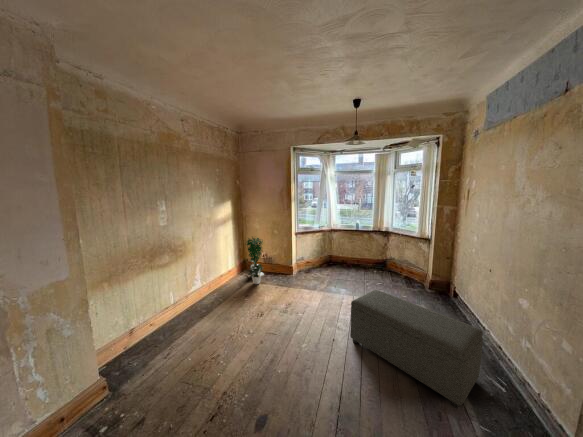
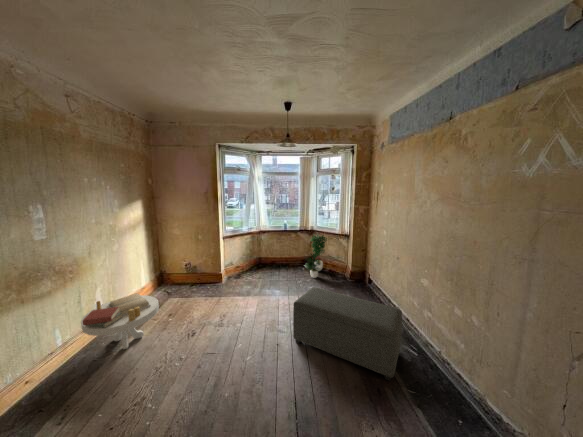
potted plant: present [246,237,263,284] -> present [306,235,327,278]
side table: none [185,274,237,316] -> present [81,293,159,349]

